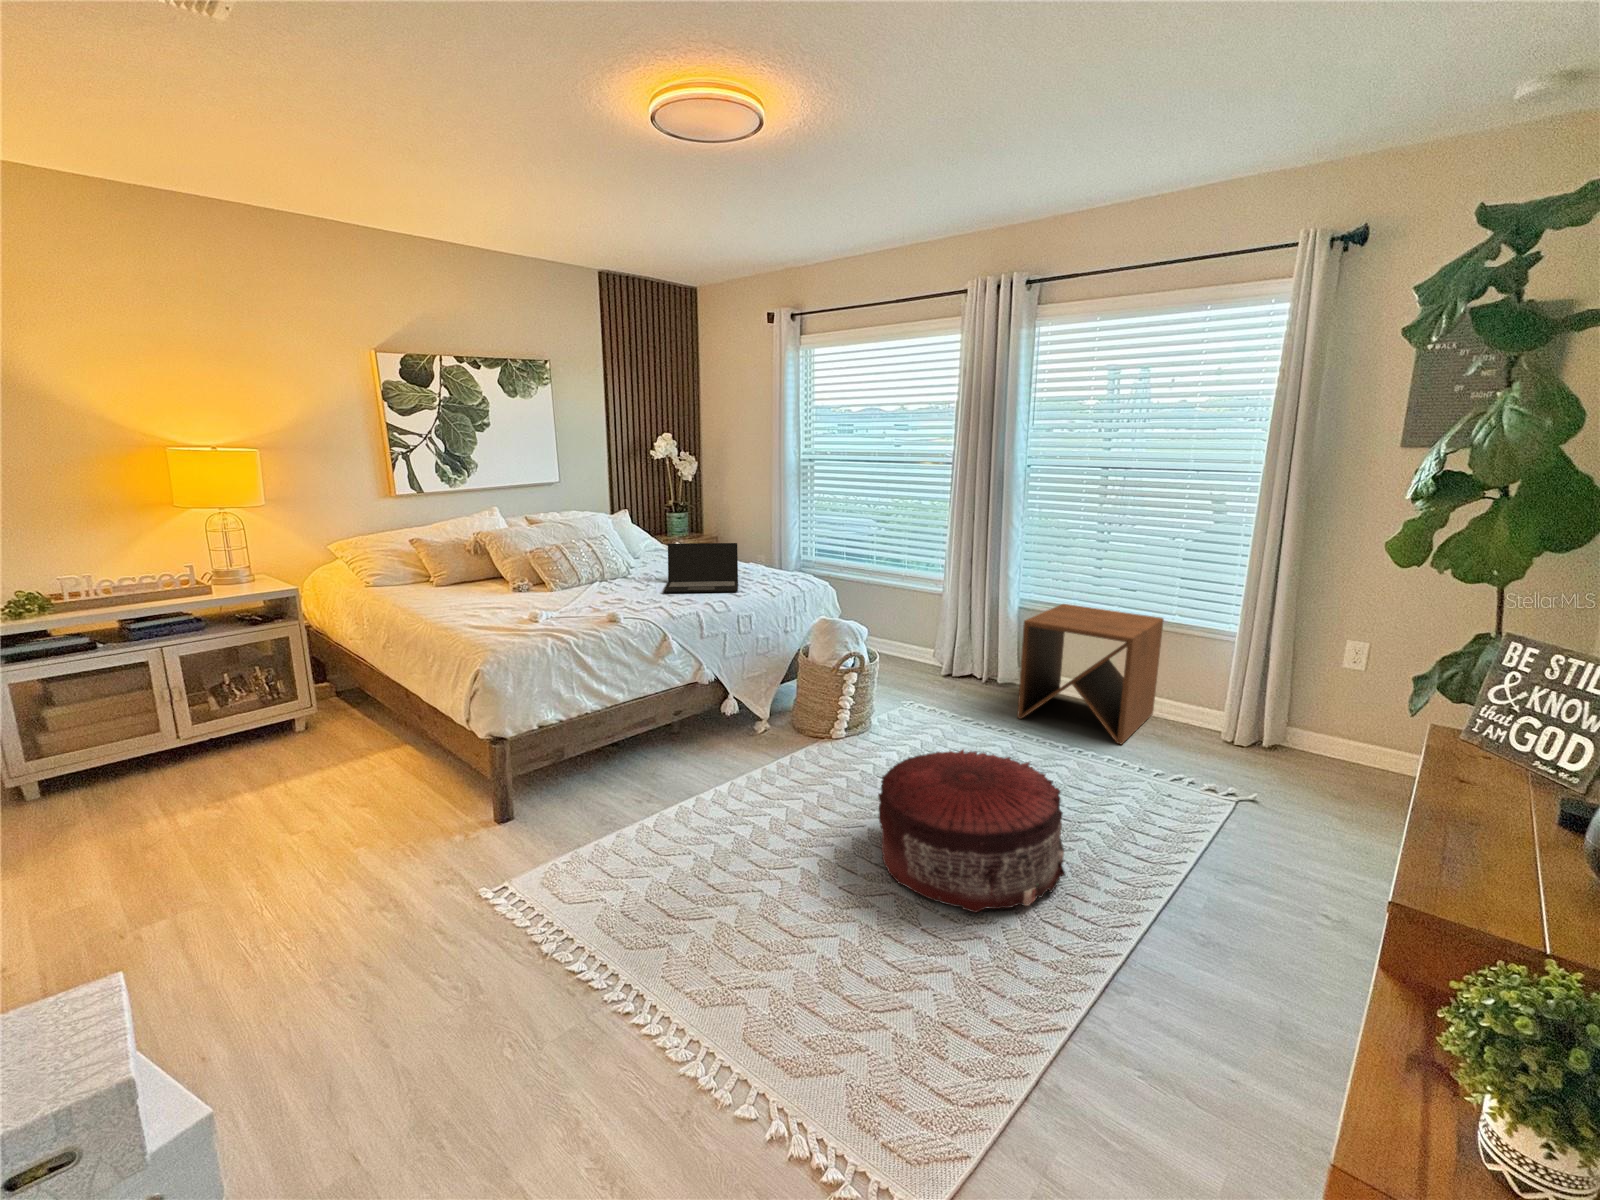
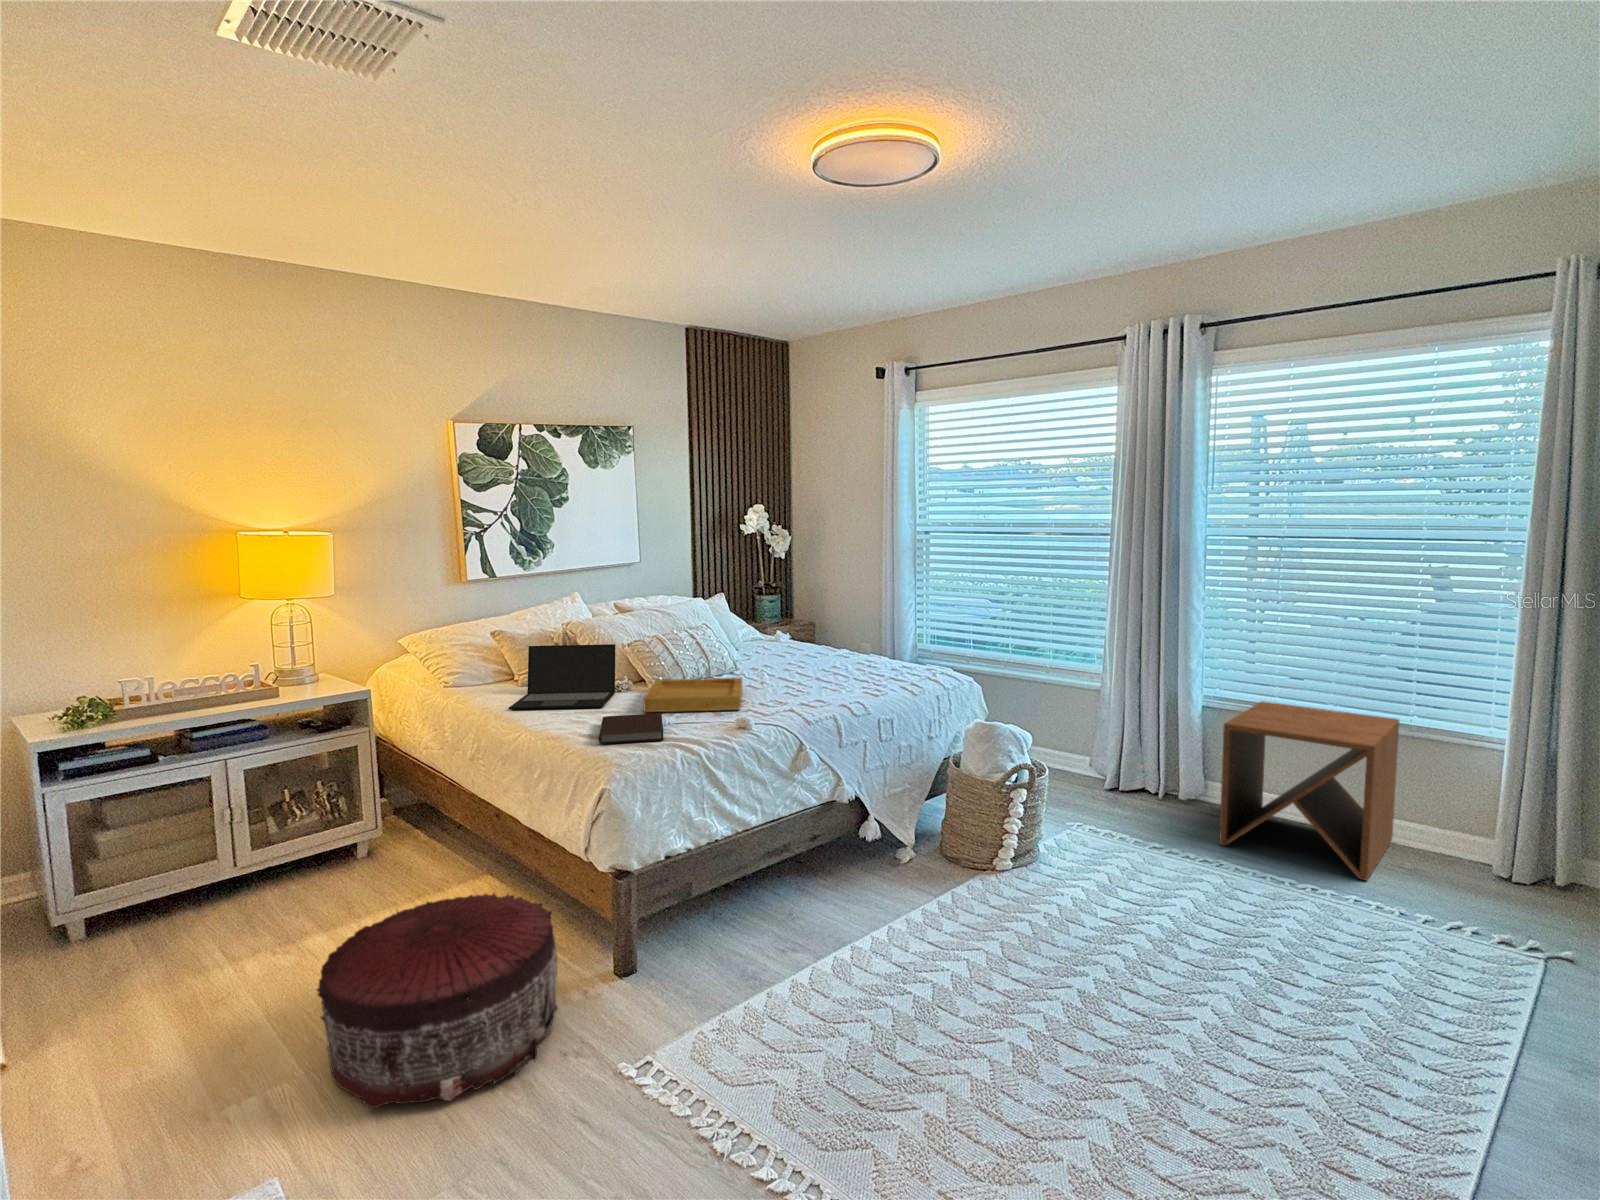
laptop: present [663,543,738,593] -> present [509,644,615,709]
tray: none [533,581,628,608] -> present [643,678,742,712]
notebook: none [483,609,547,634] -> present [599,713,664,744]
pouf: present [878,749,1066,913] -> present [317,893,558,1108]

